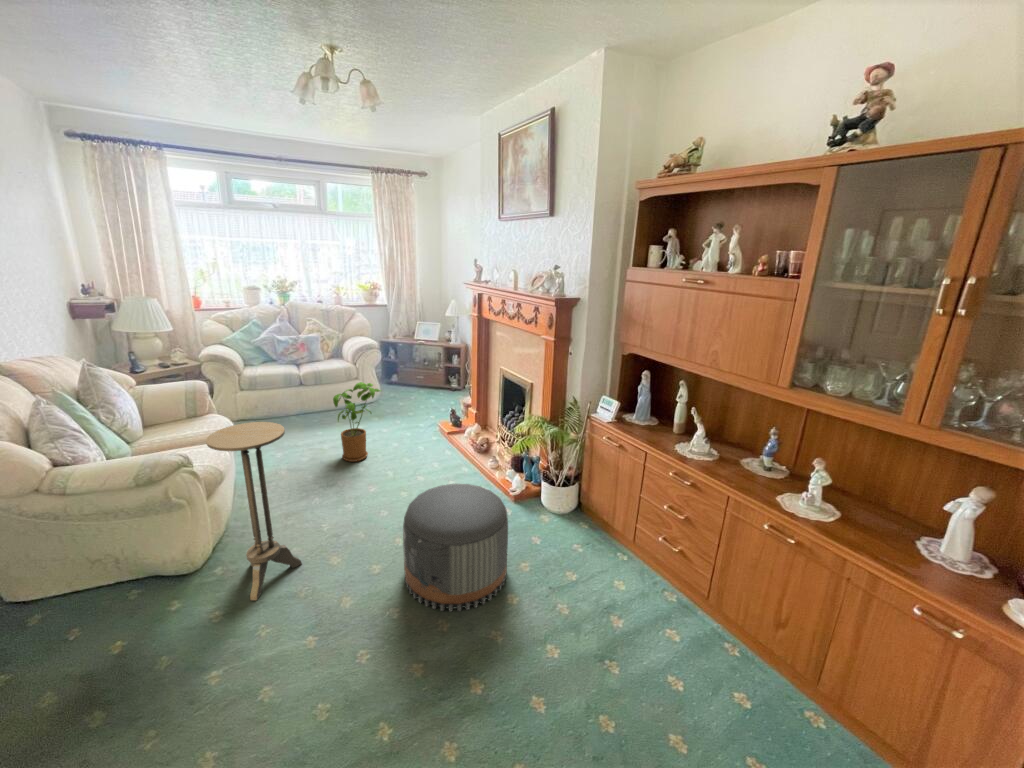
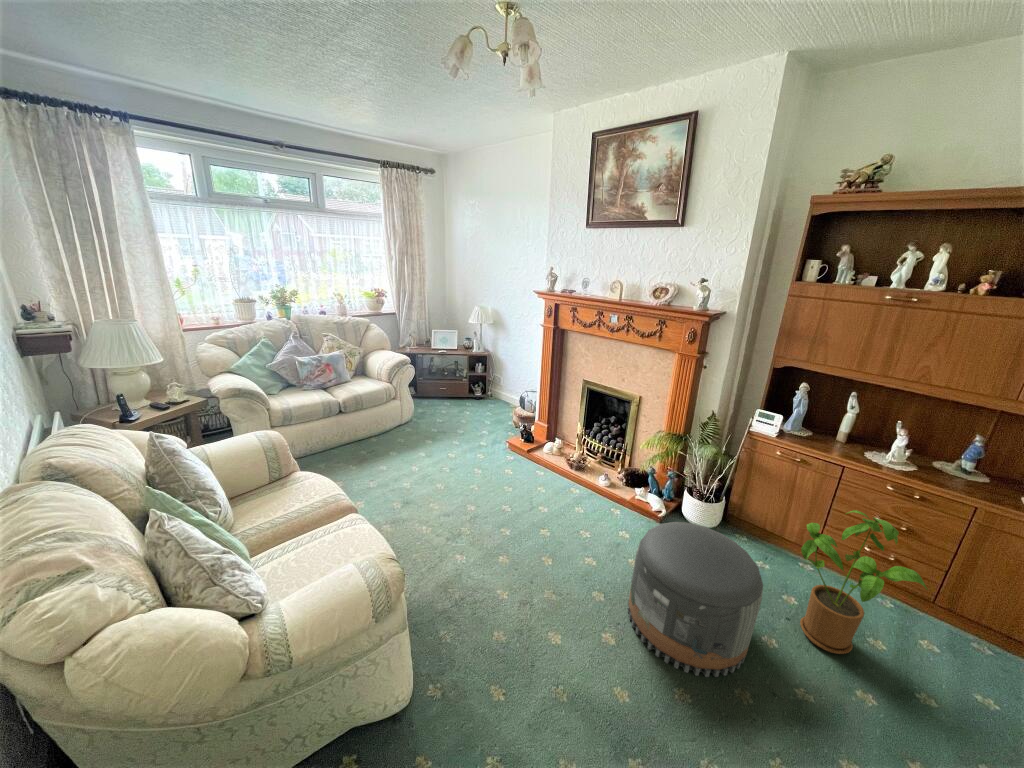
house plant: present [333,382,381,462] -> present [800,510,927,654]
side table: present [206,422,302,601] -> none [456,491,546,724]

